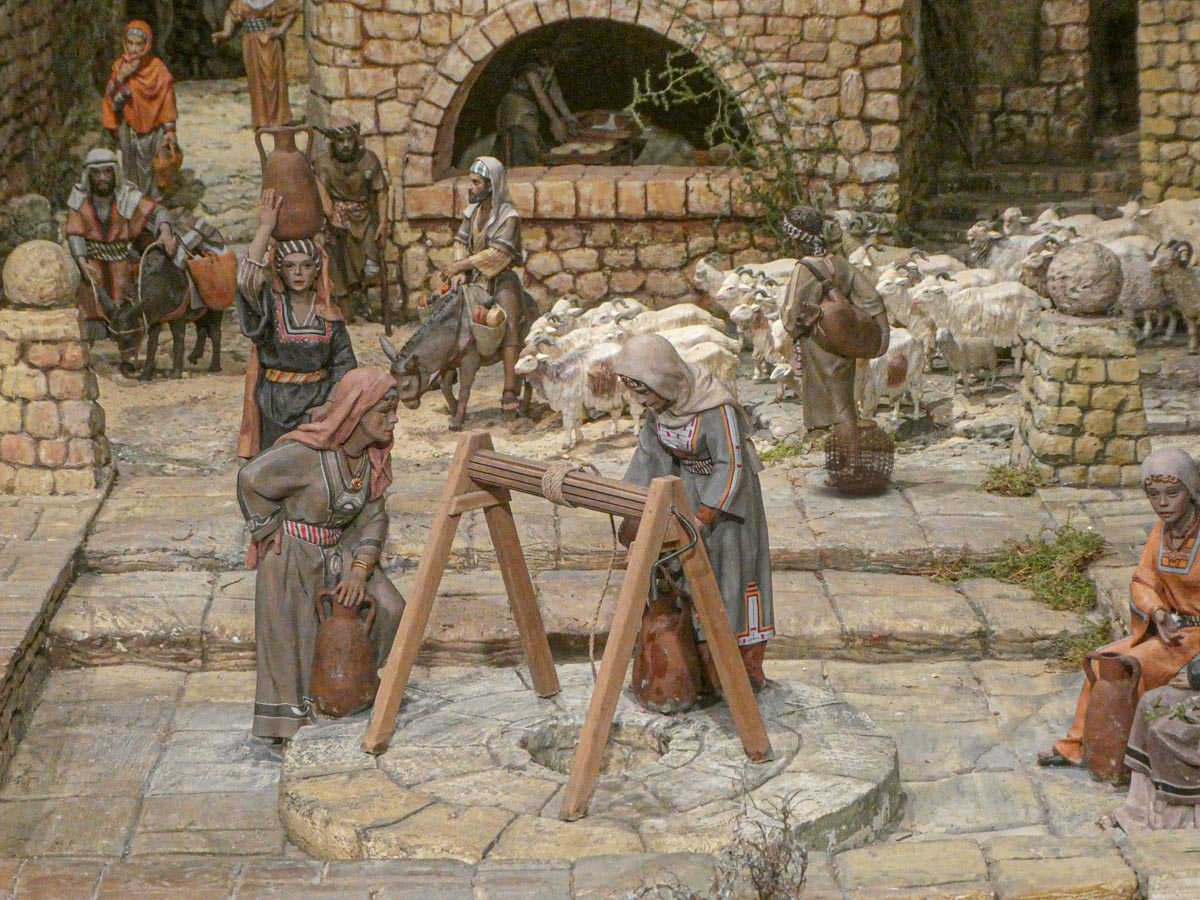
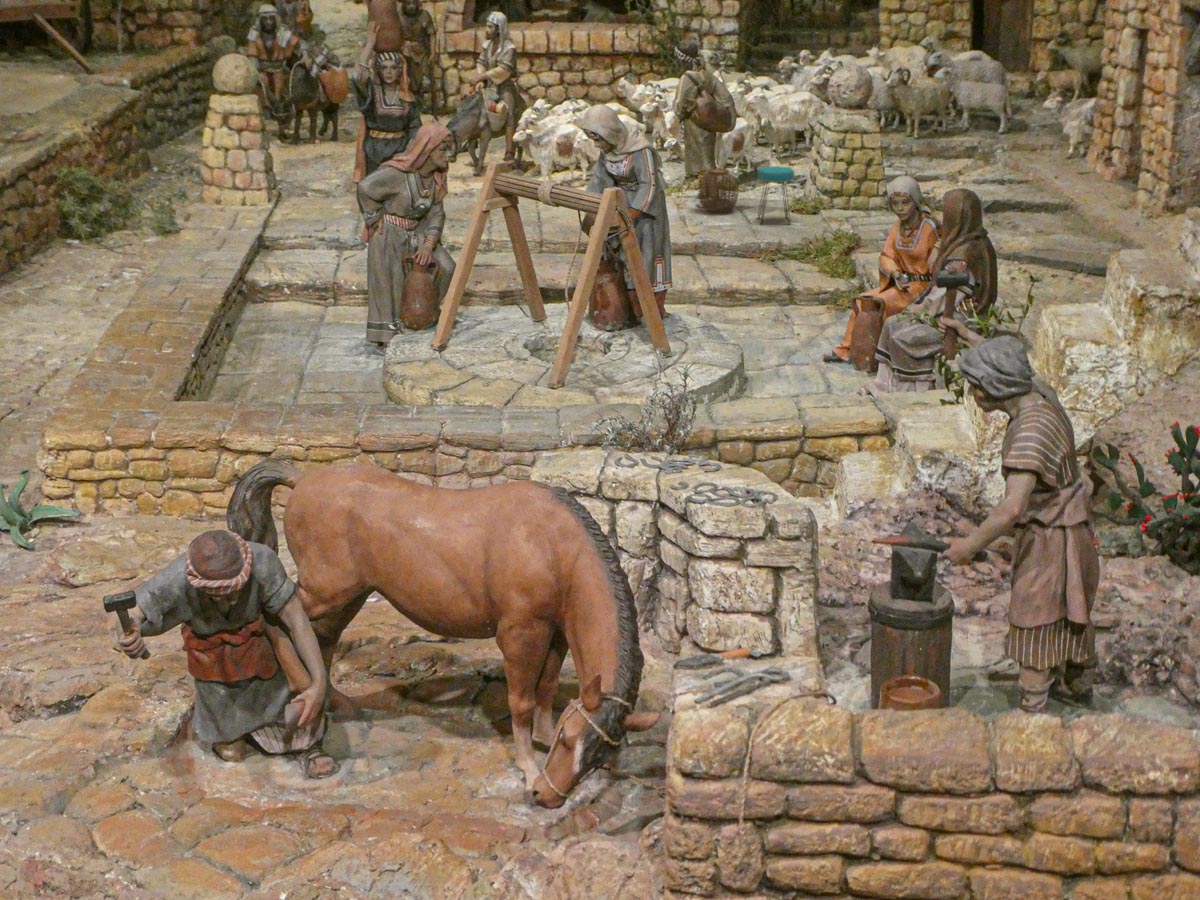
stool: none [926,416,990,515] -> present [758,166,794,224]

